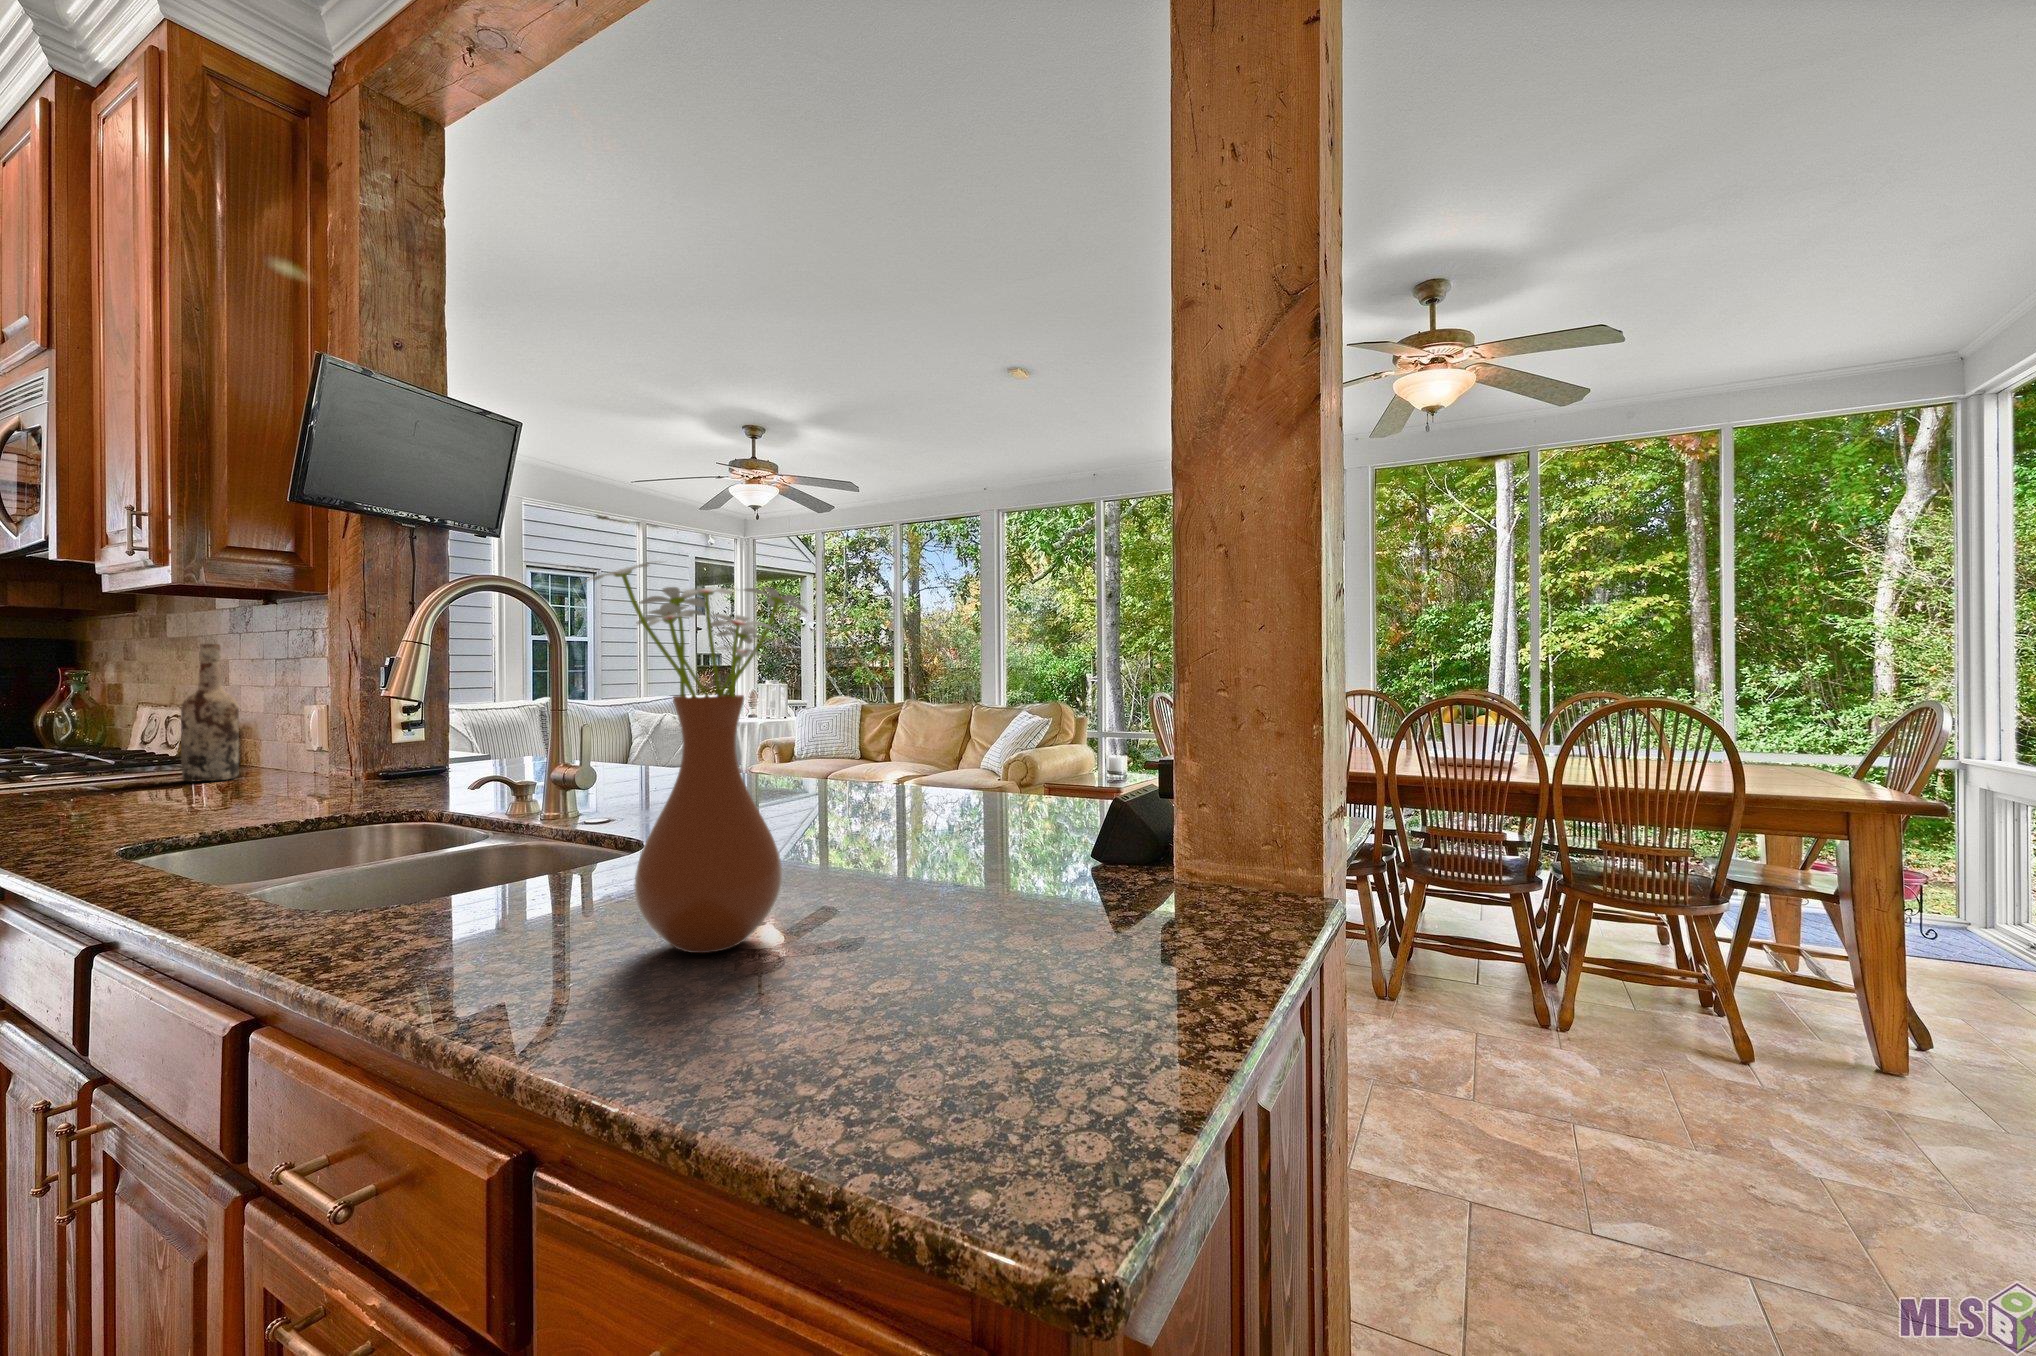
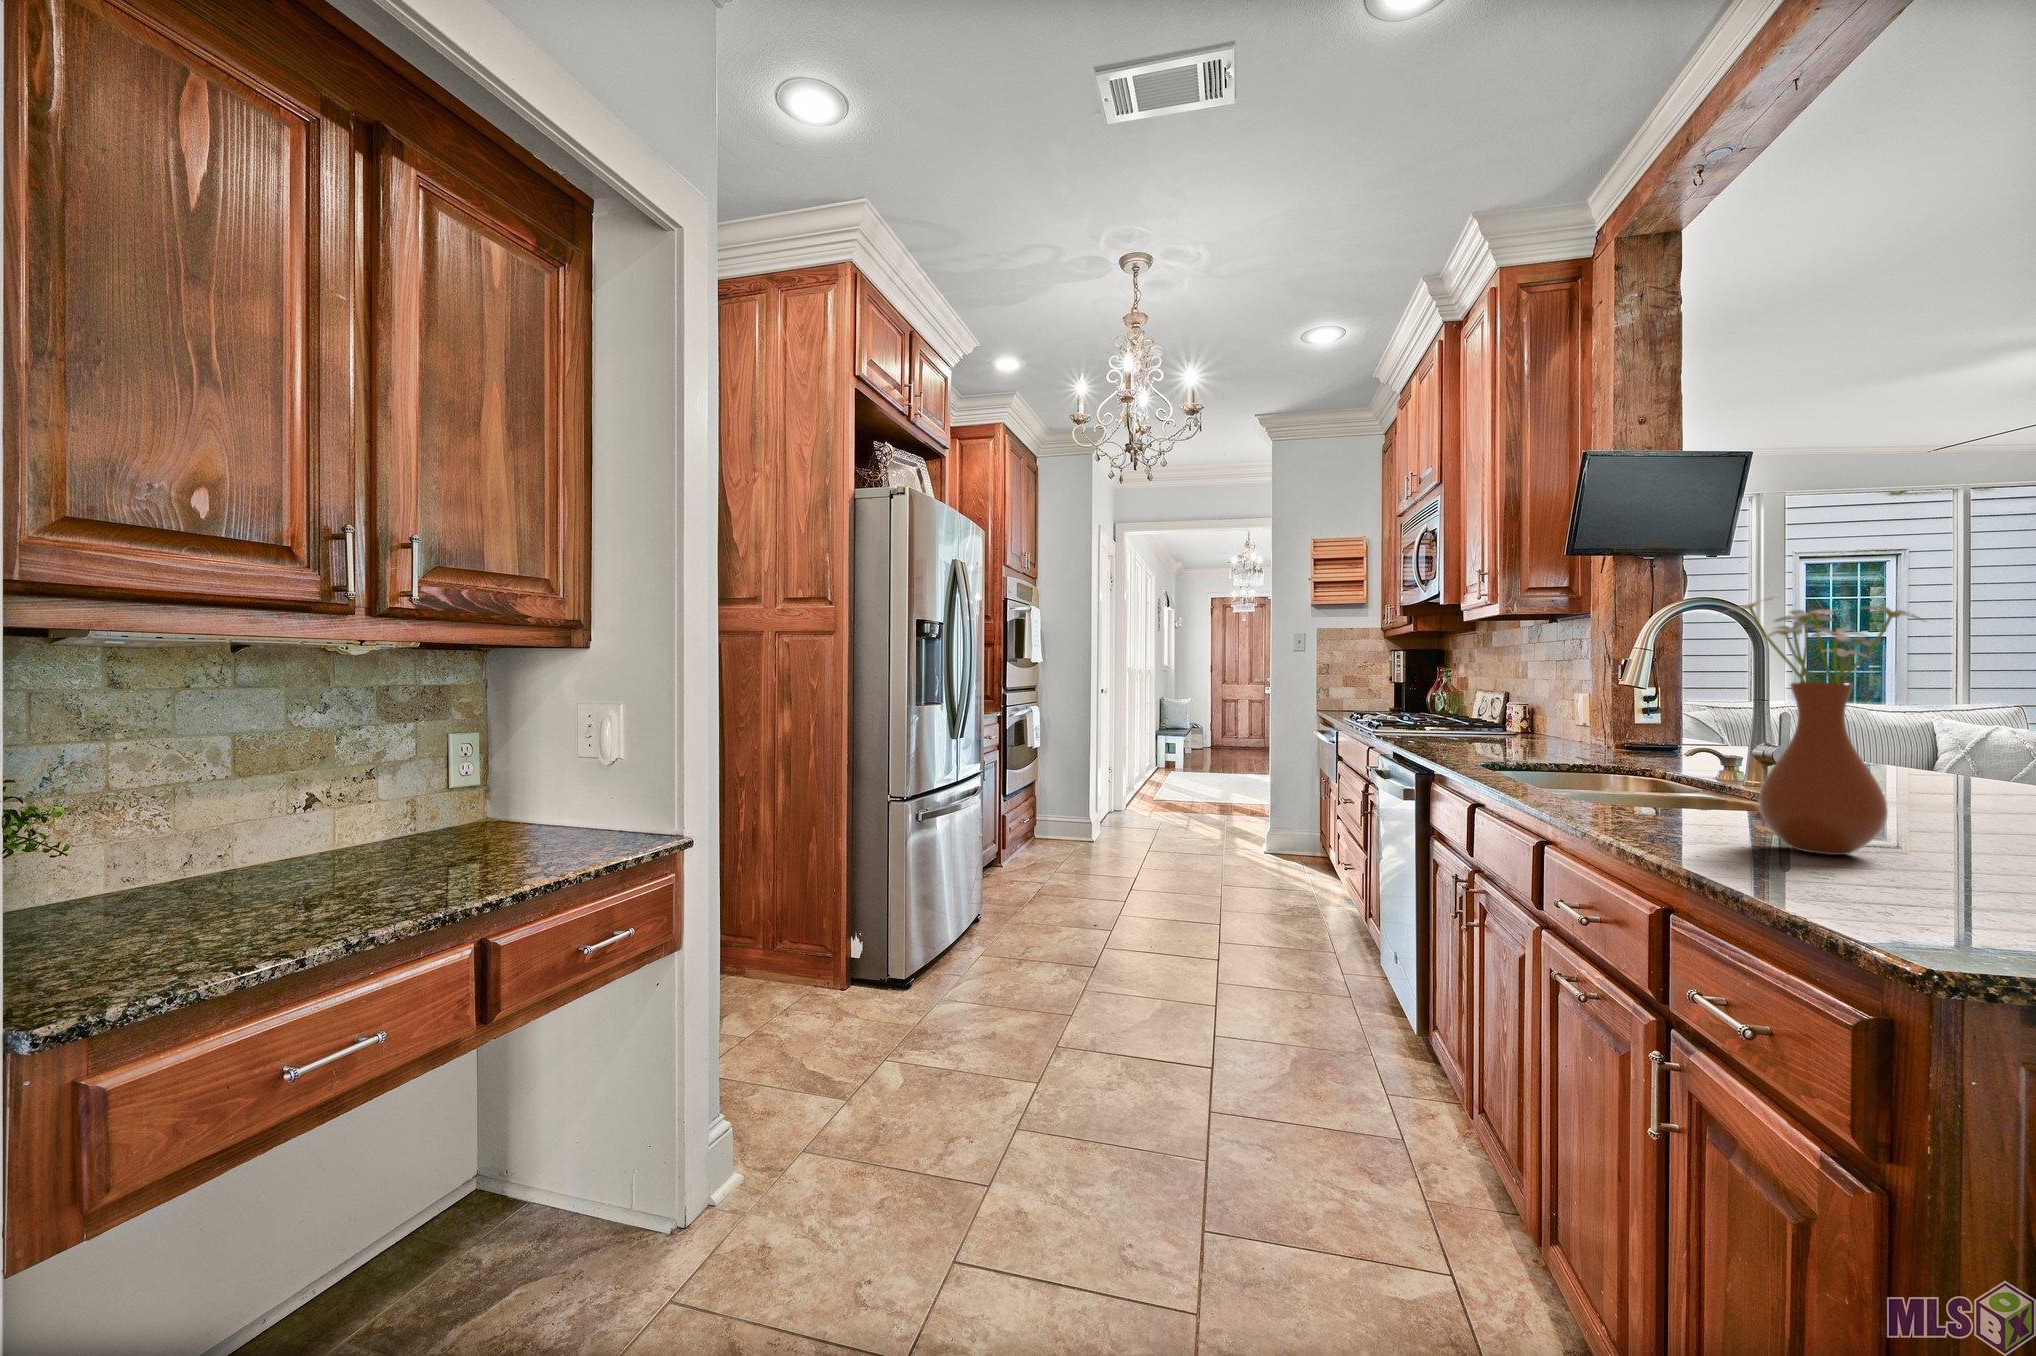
wine bottle: present [181,644,239,782] -> none [1503,651,1534,740]

